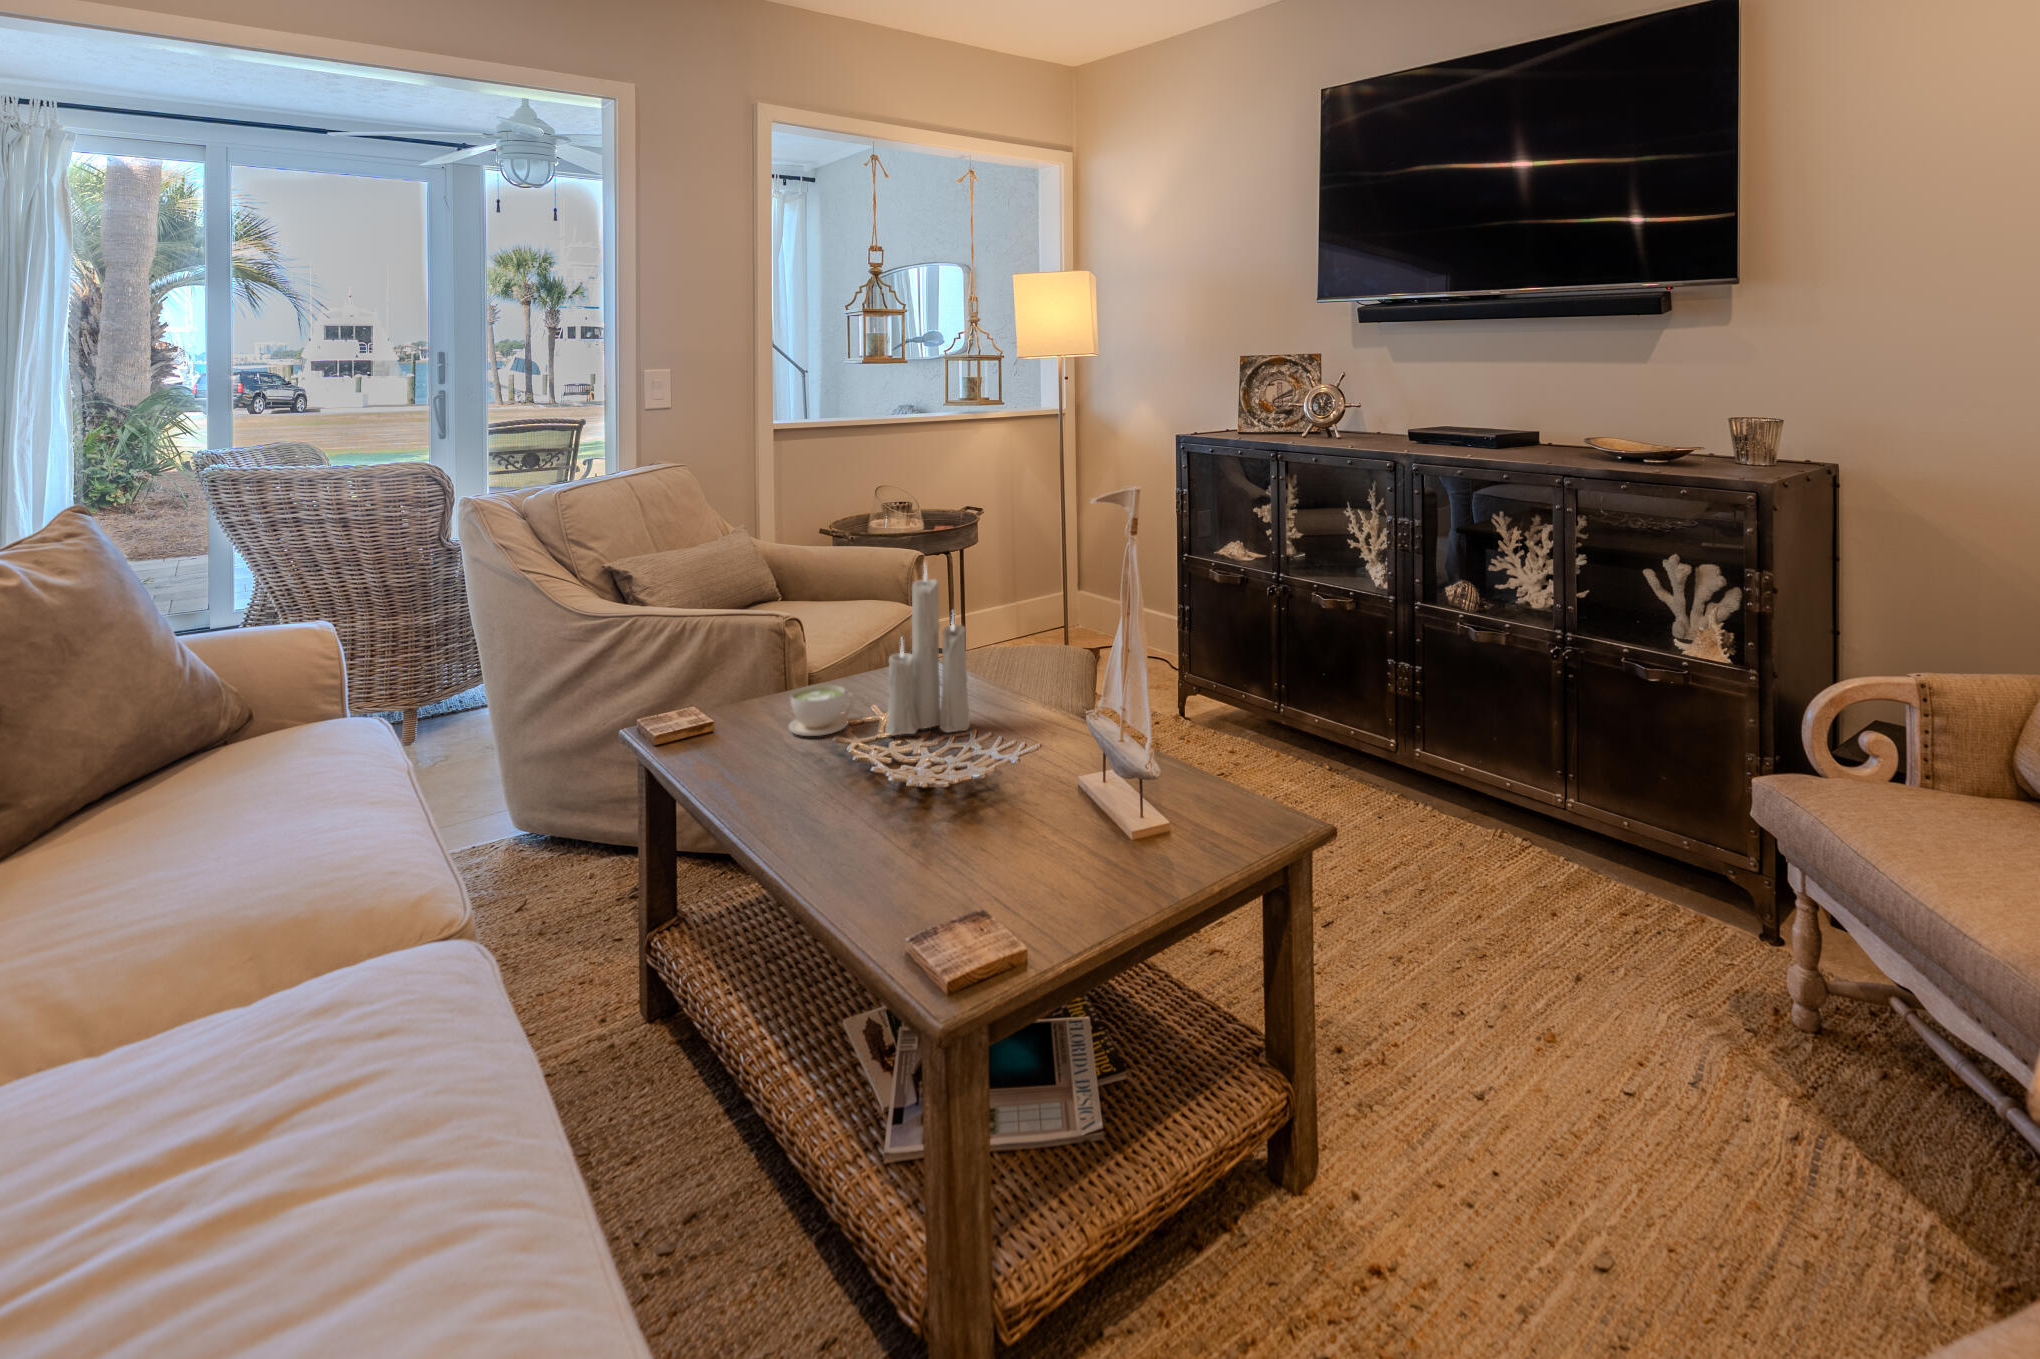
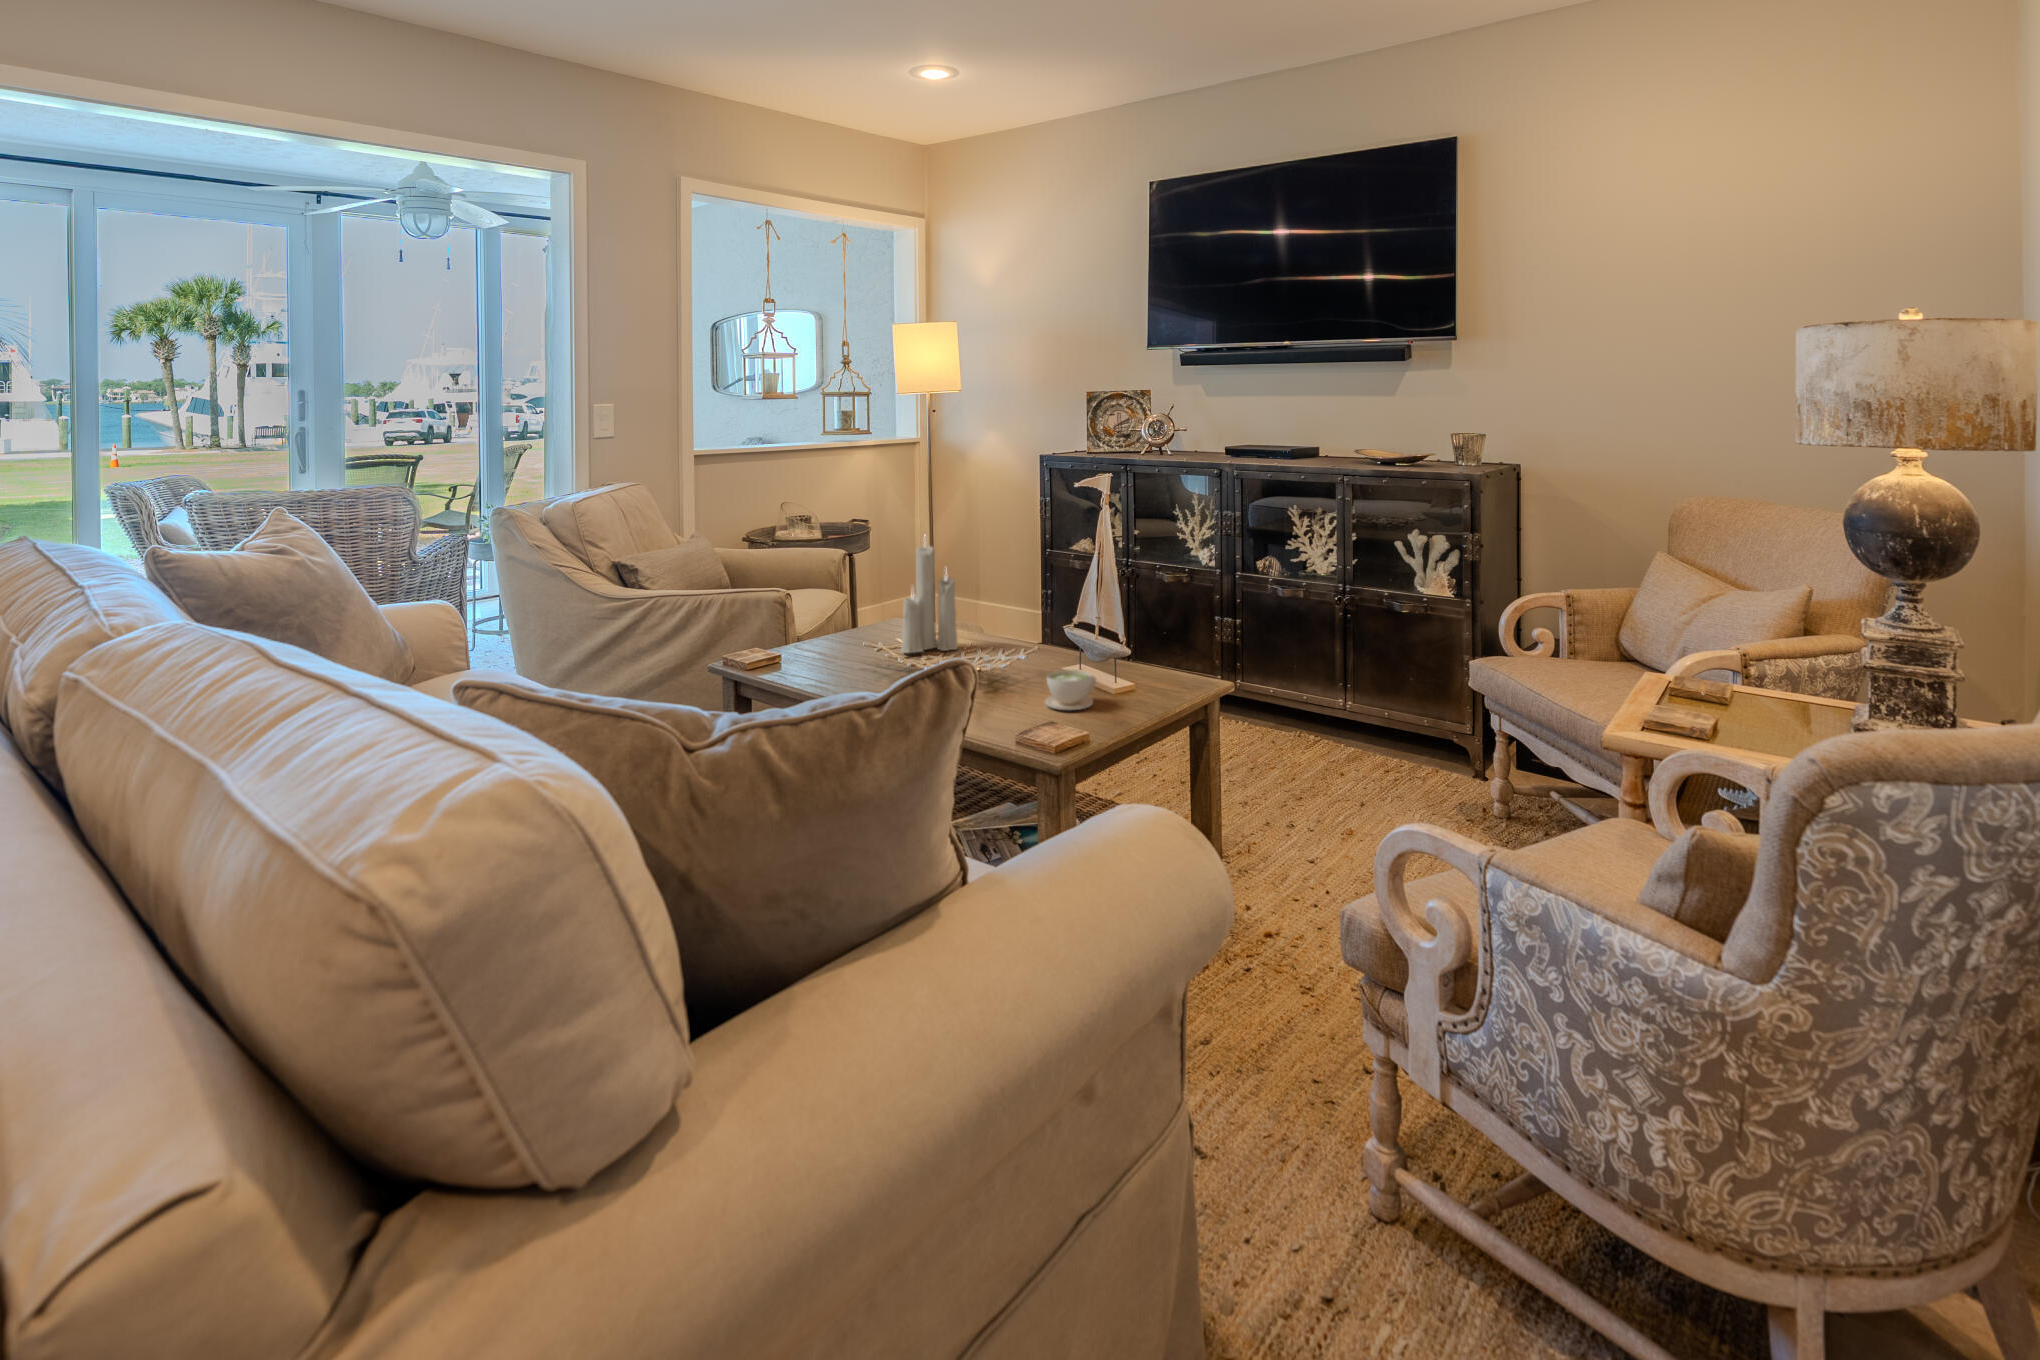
coffee cup: present [789,685,856,736] -> present [1045,670,1096,710]

